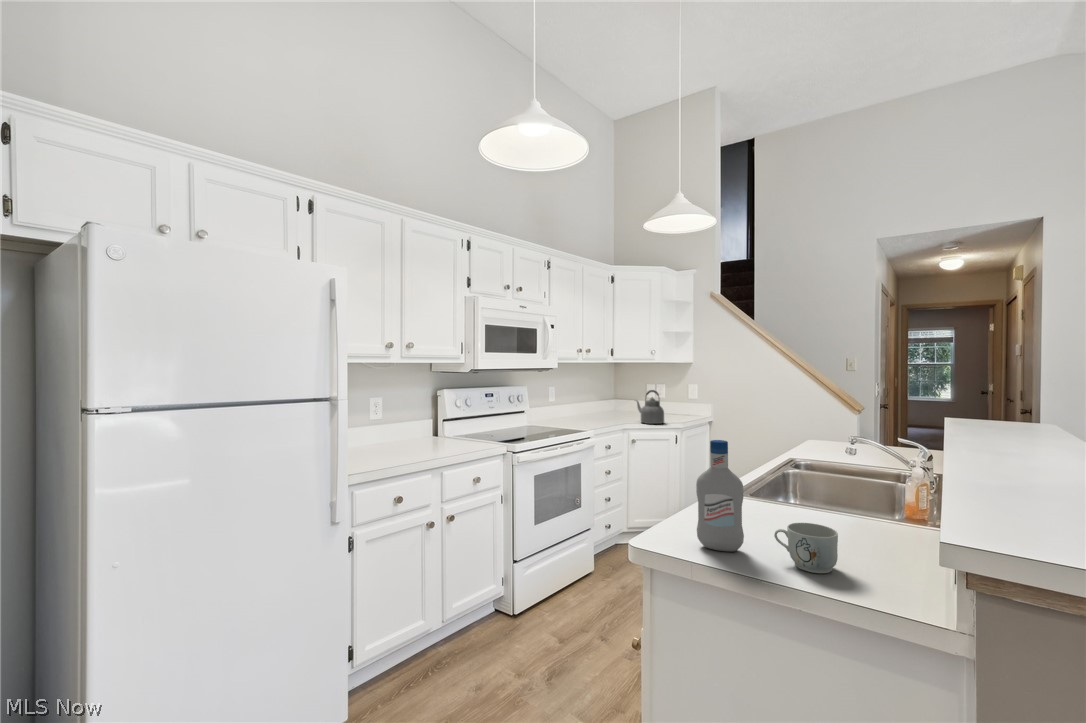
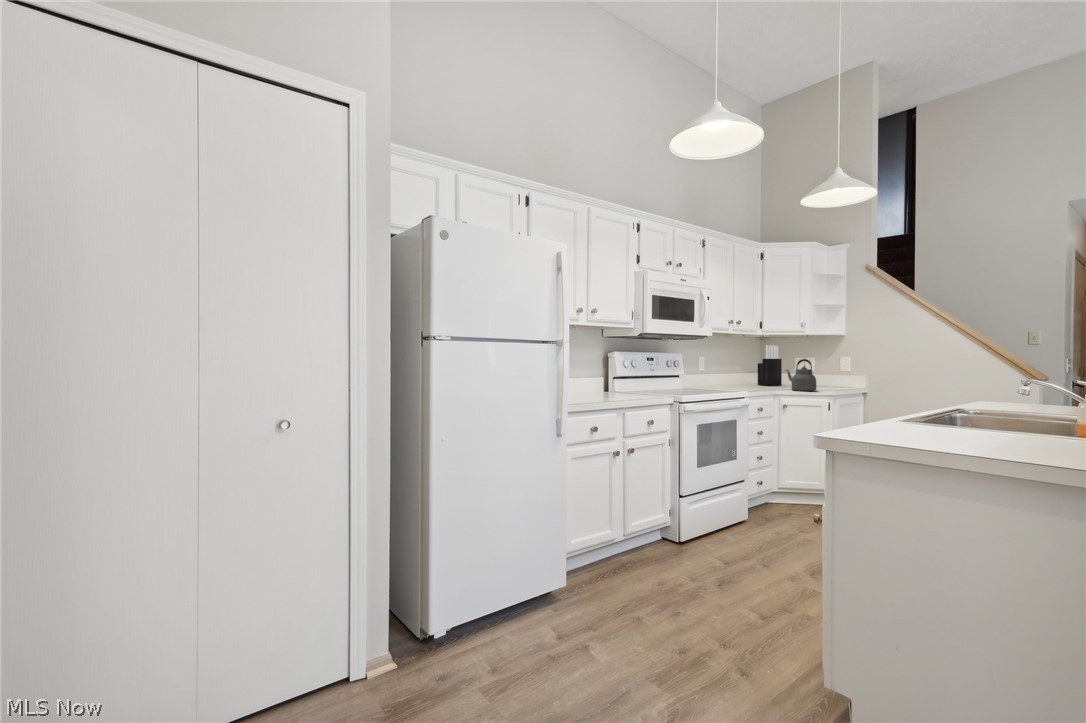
knife block: none [610,372,634,415] -> present [758,345,782,386]
bottle: present [696,440,744,551] -> none [874,354,916,438]
mug: present [774,523,838,573] -> none [944,414,1002,447]

